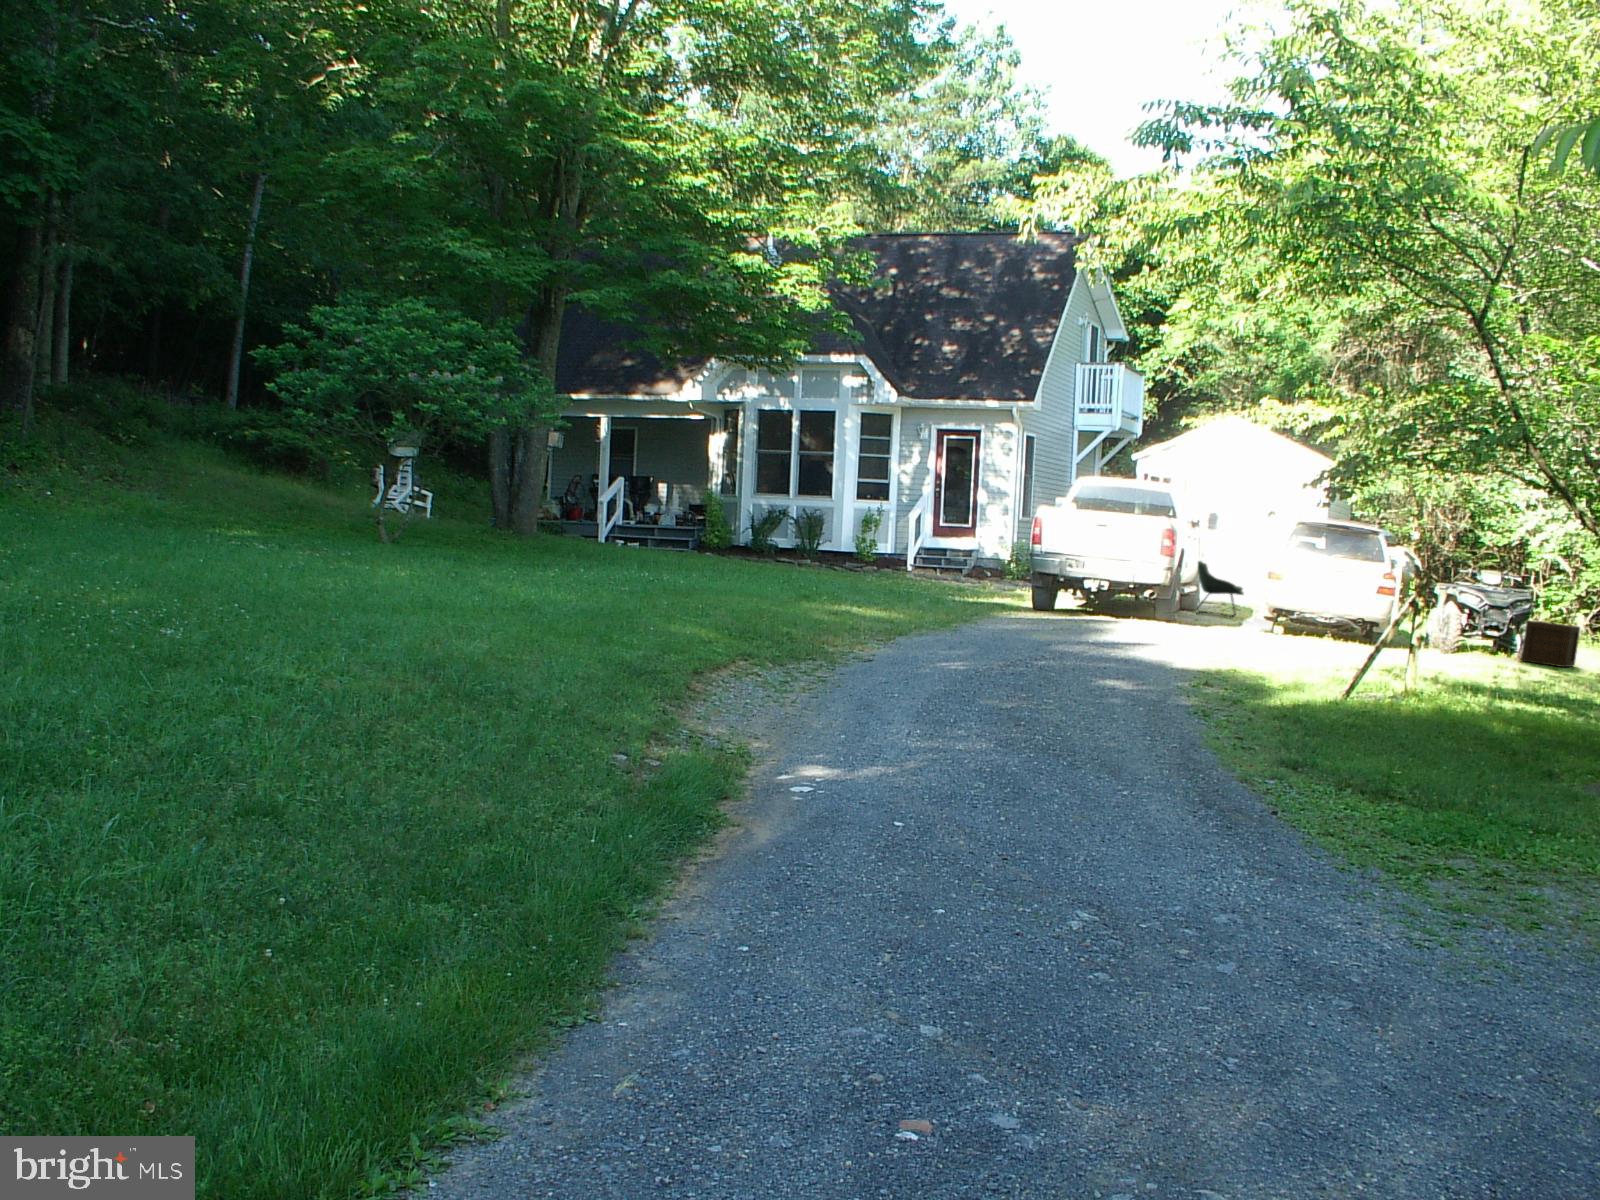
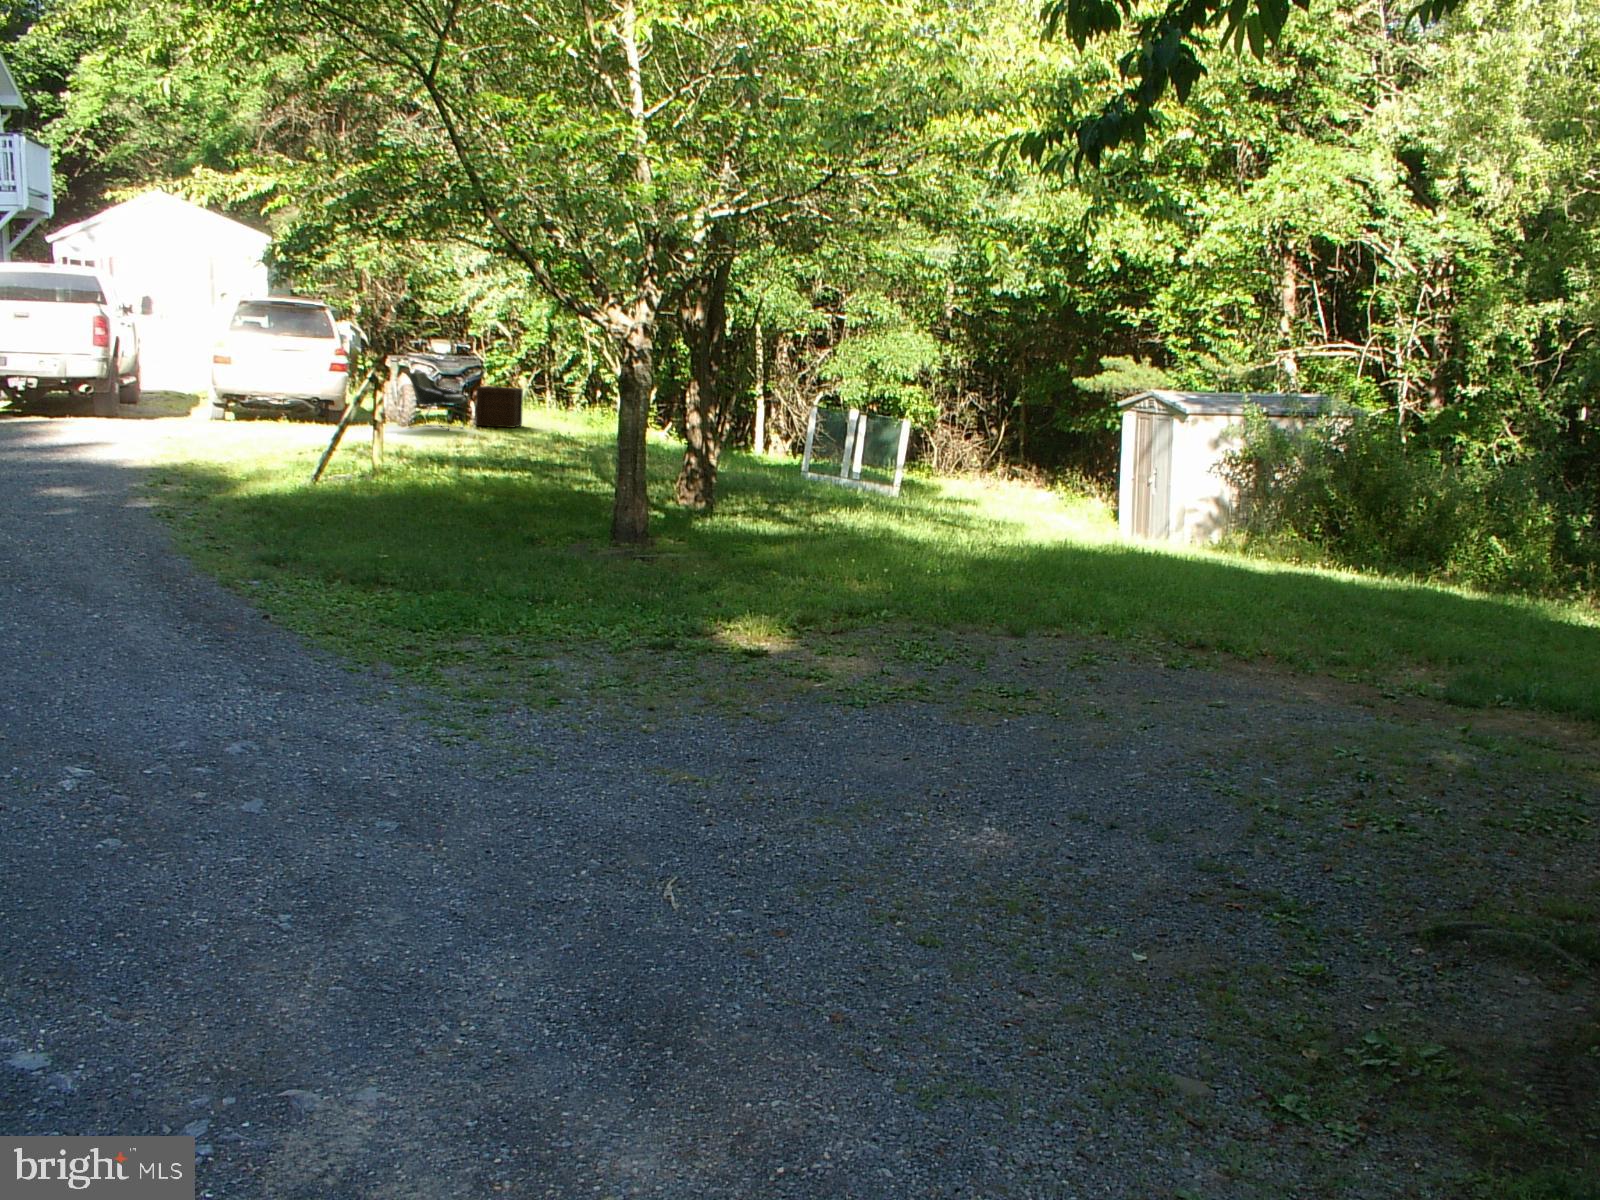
lounge chair: present [1197,561,1244,617] -> present [409,369,468,430]

